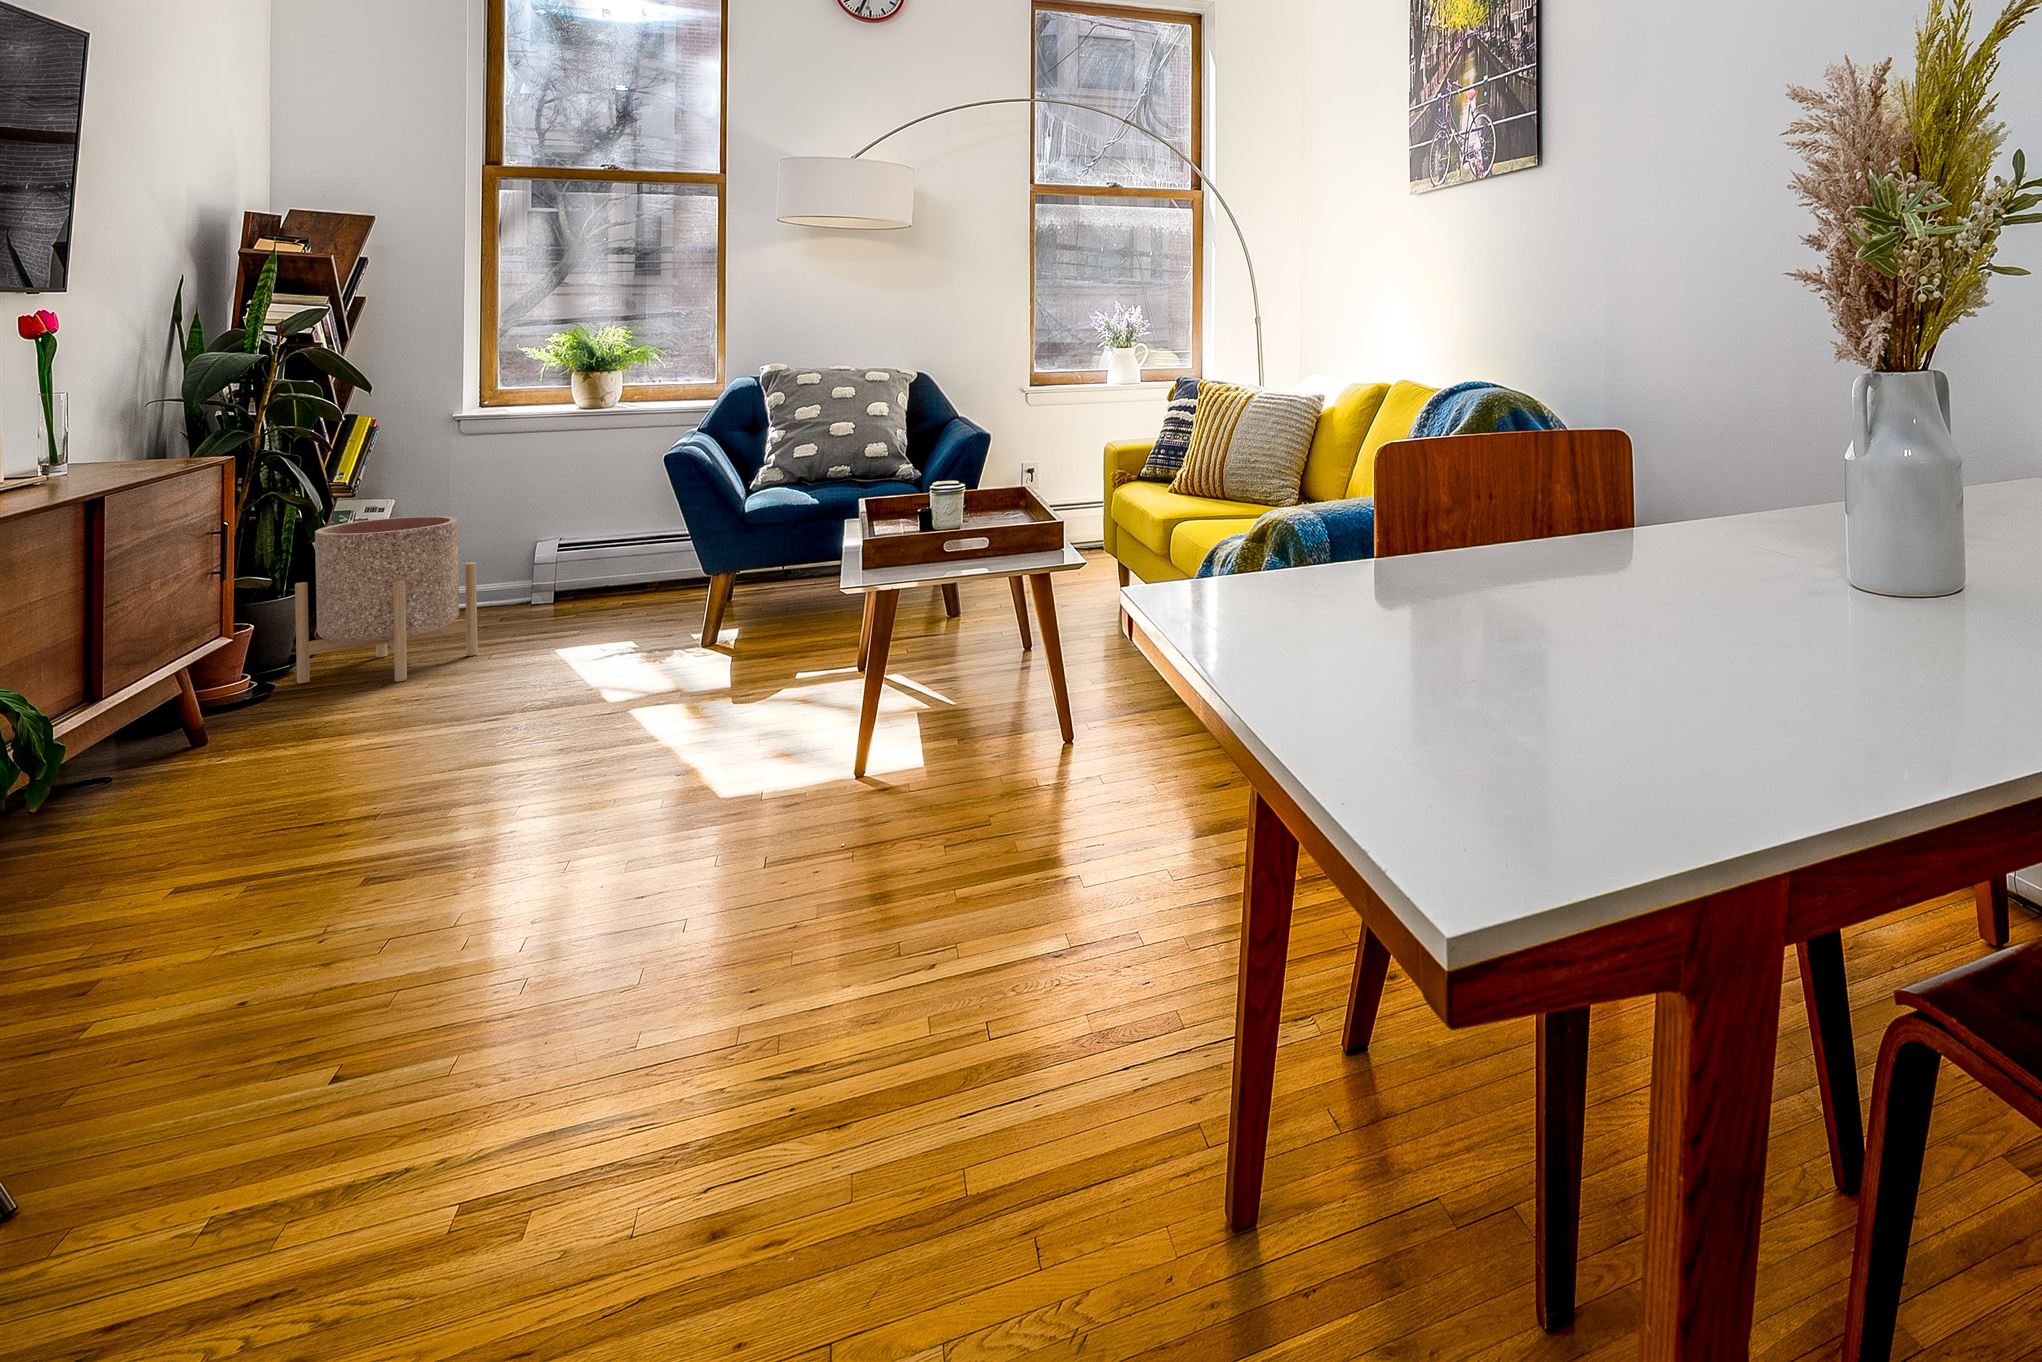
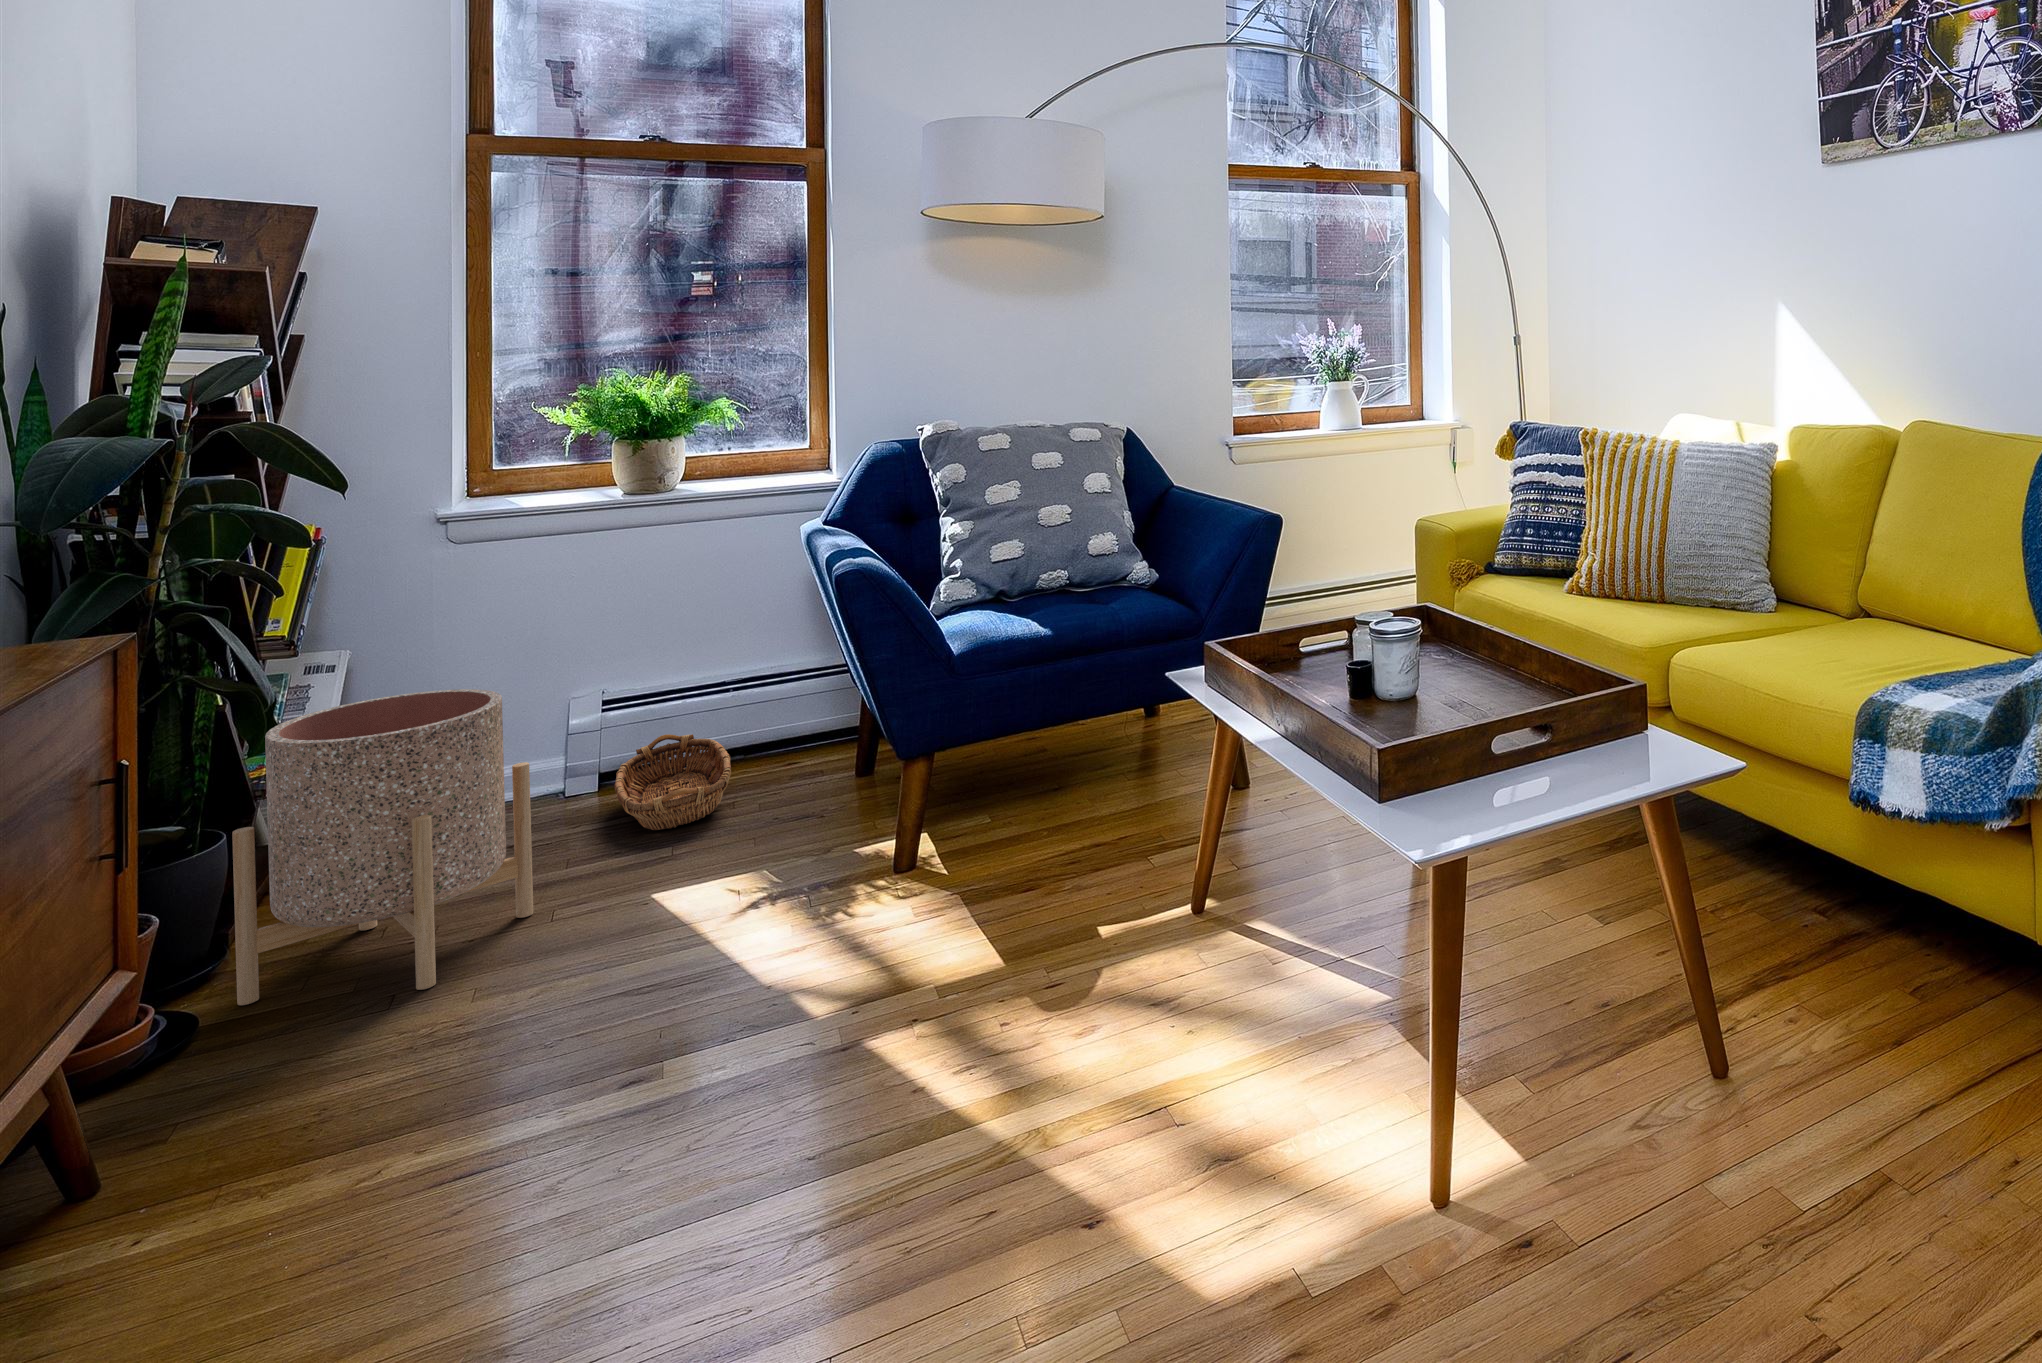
basket: none [538,566,638,626] -> present [614,734,731,830]

